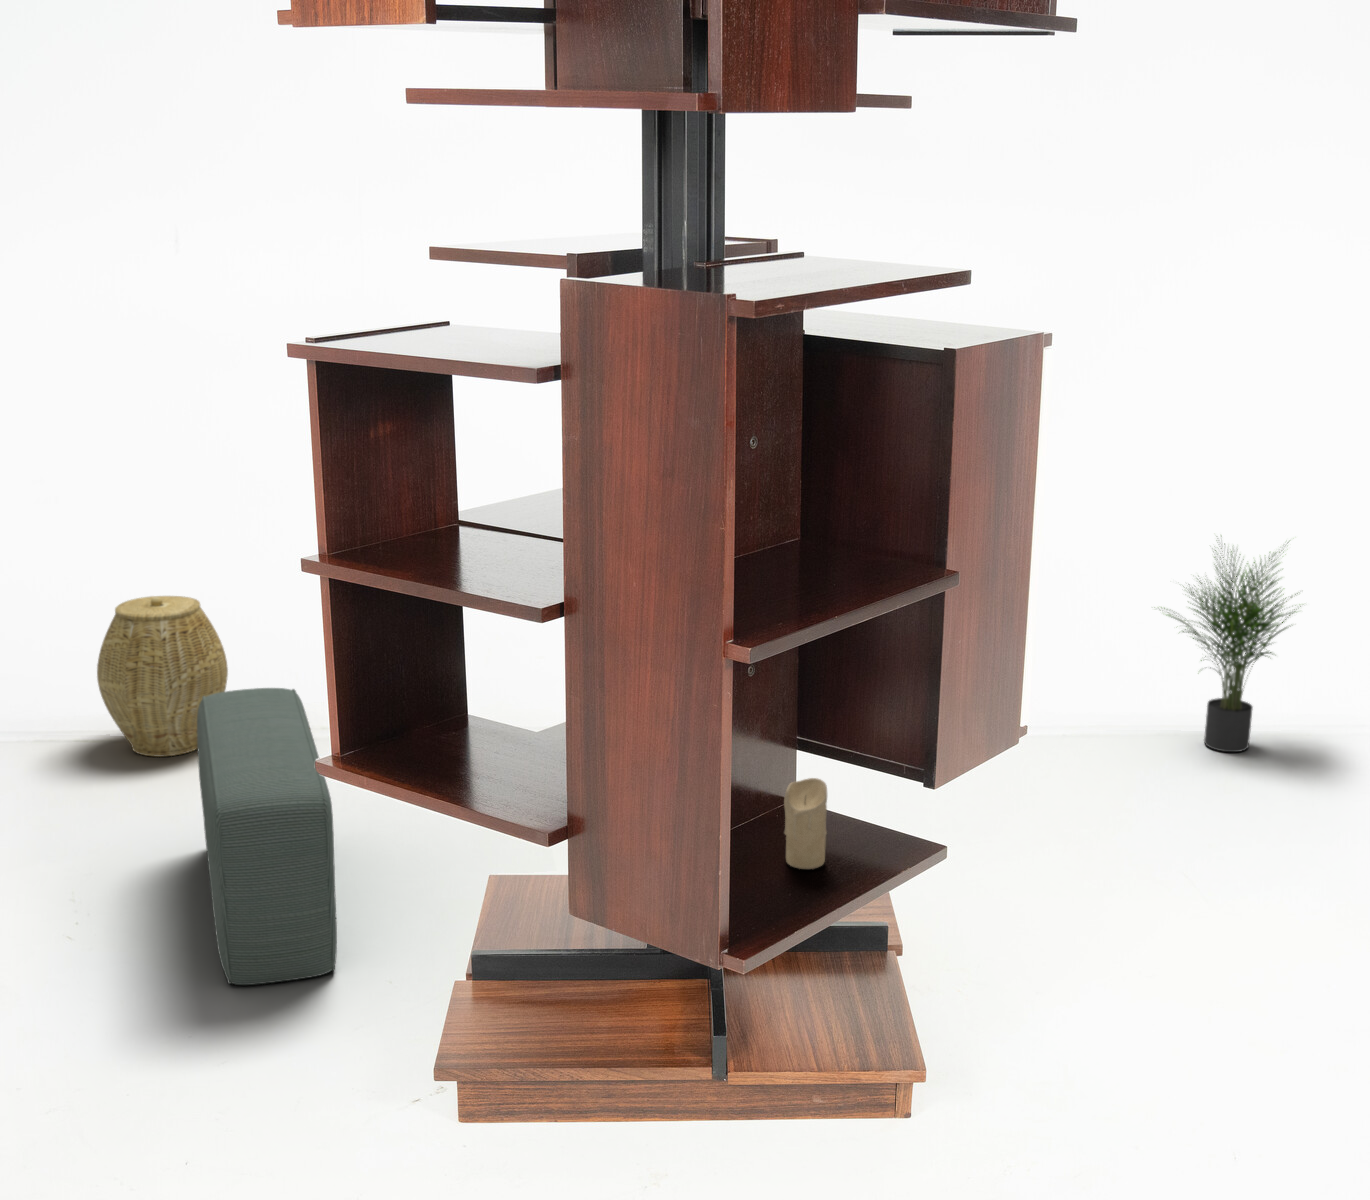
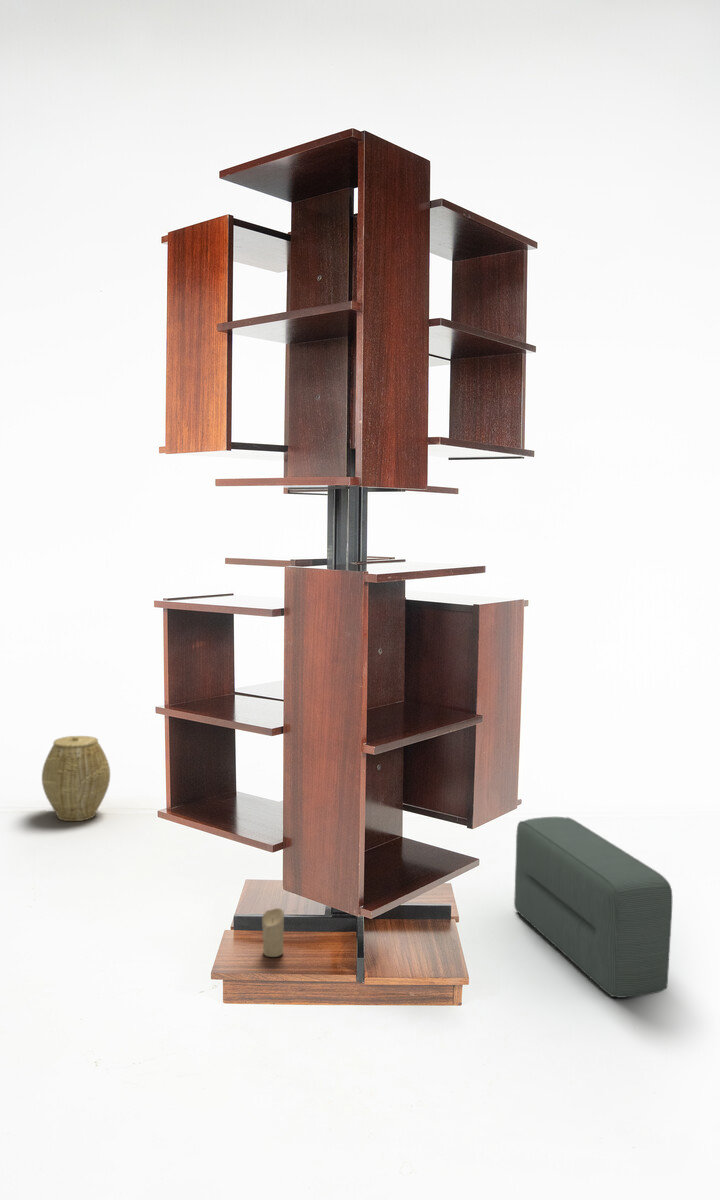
potted plant: present [1161,544,1301,752] -> none [591,709,678,827]
pouf: present [197,688,337,985] -> present [514,817,672,998]
candle: present [784,778,827,869] -> present [262,908,284,957]

